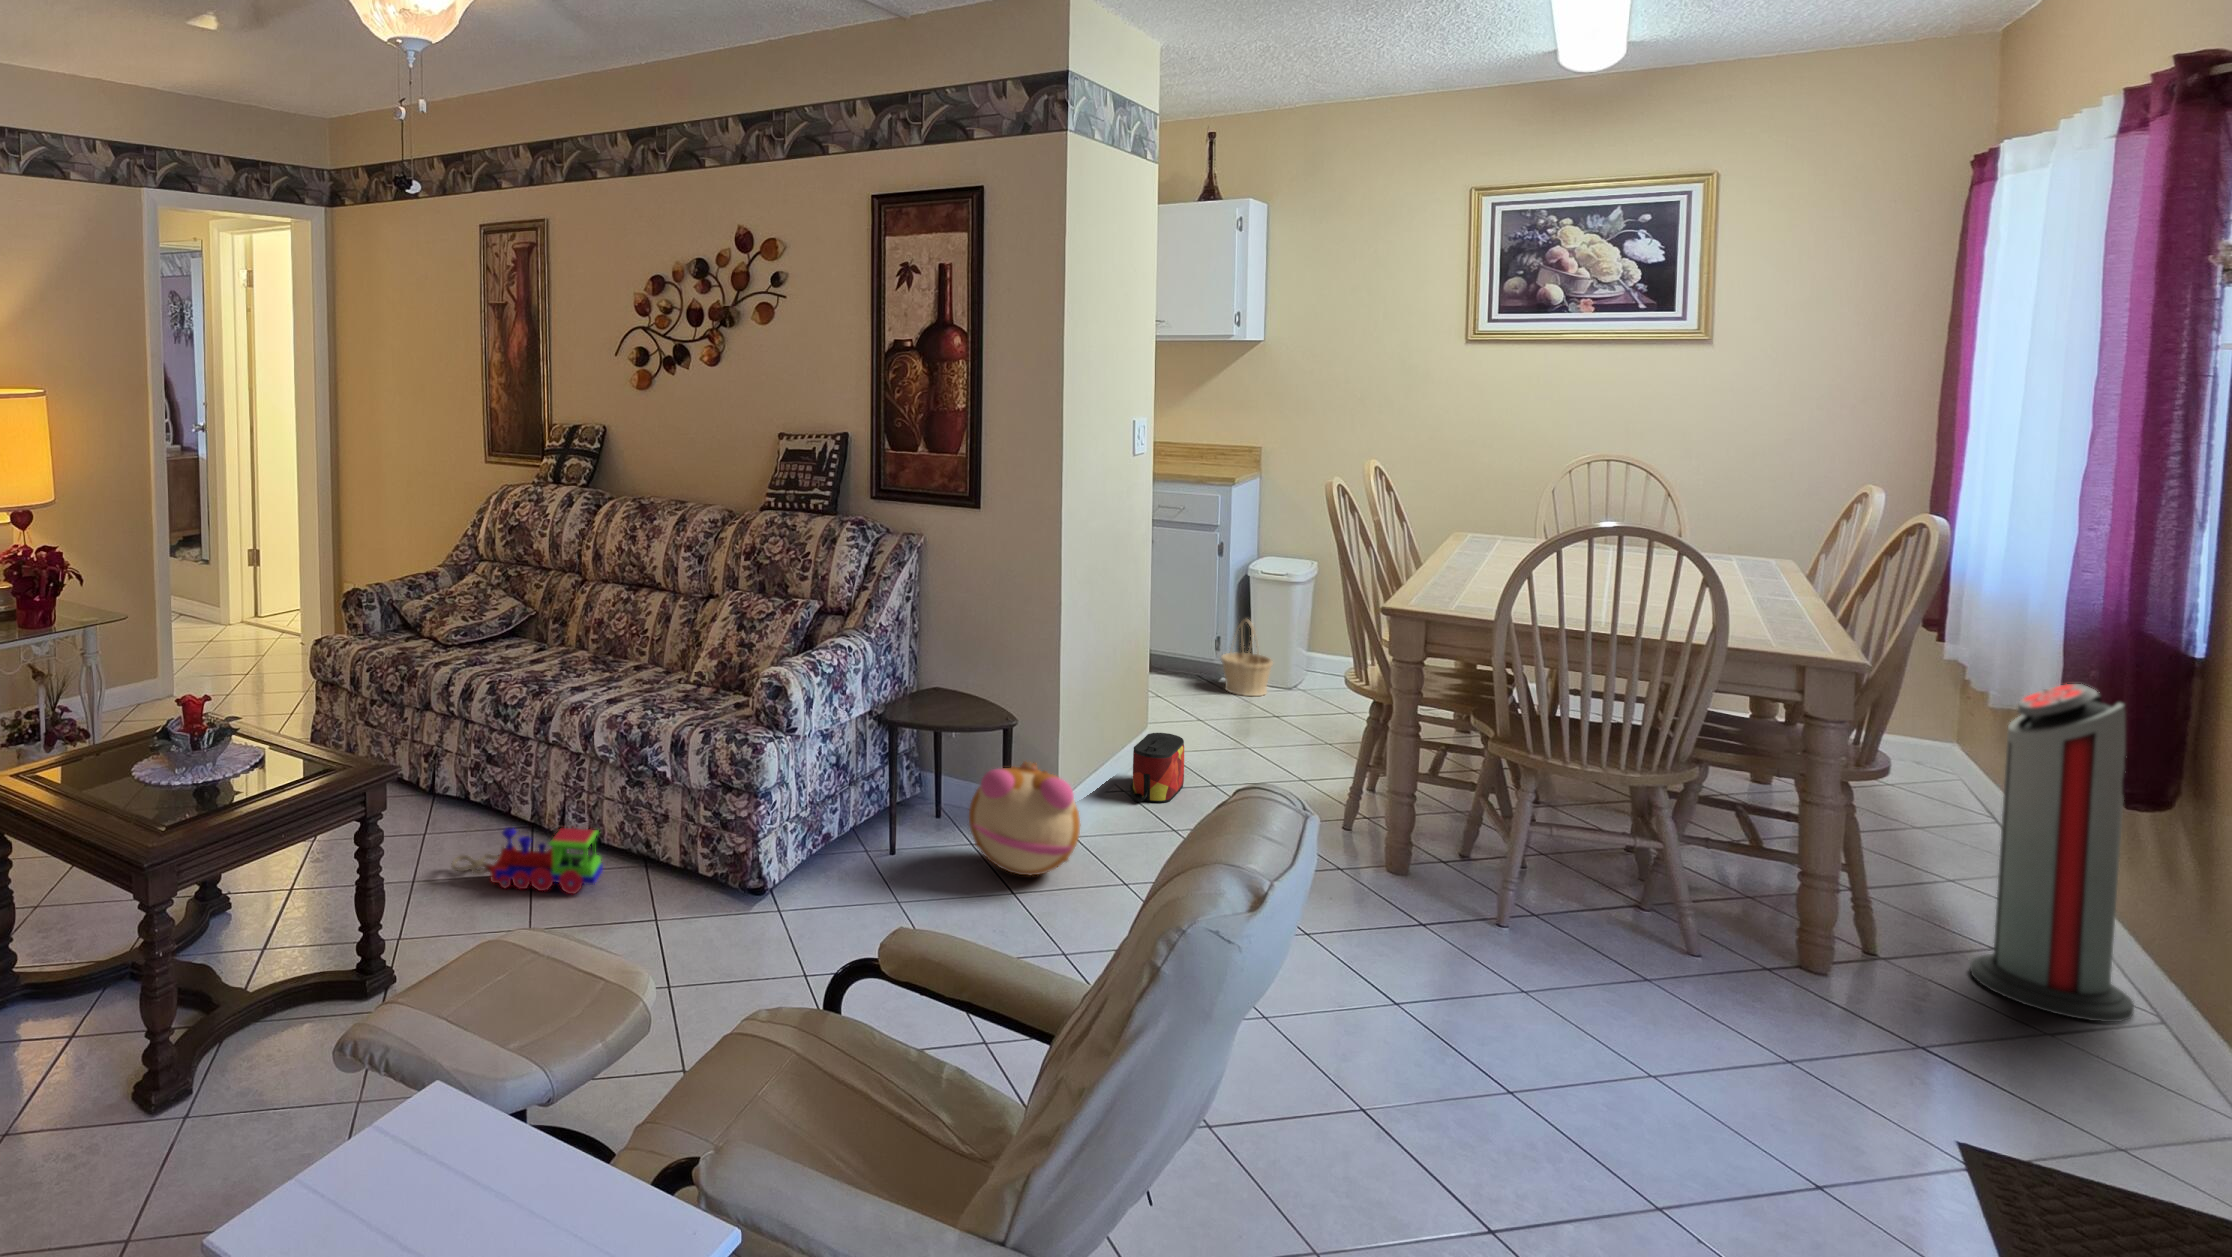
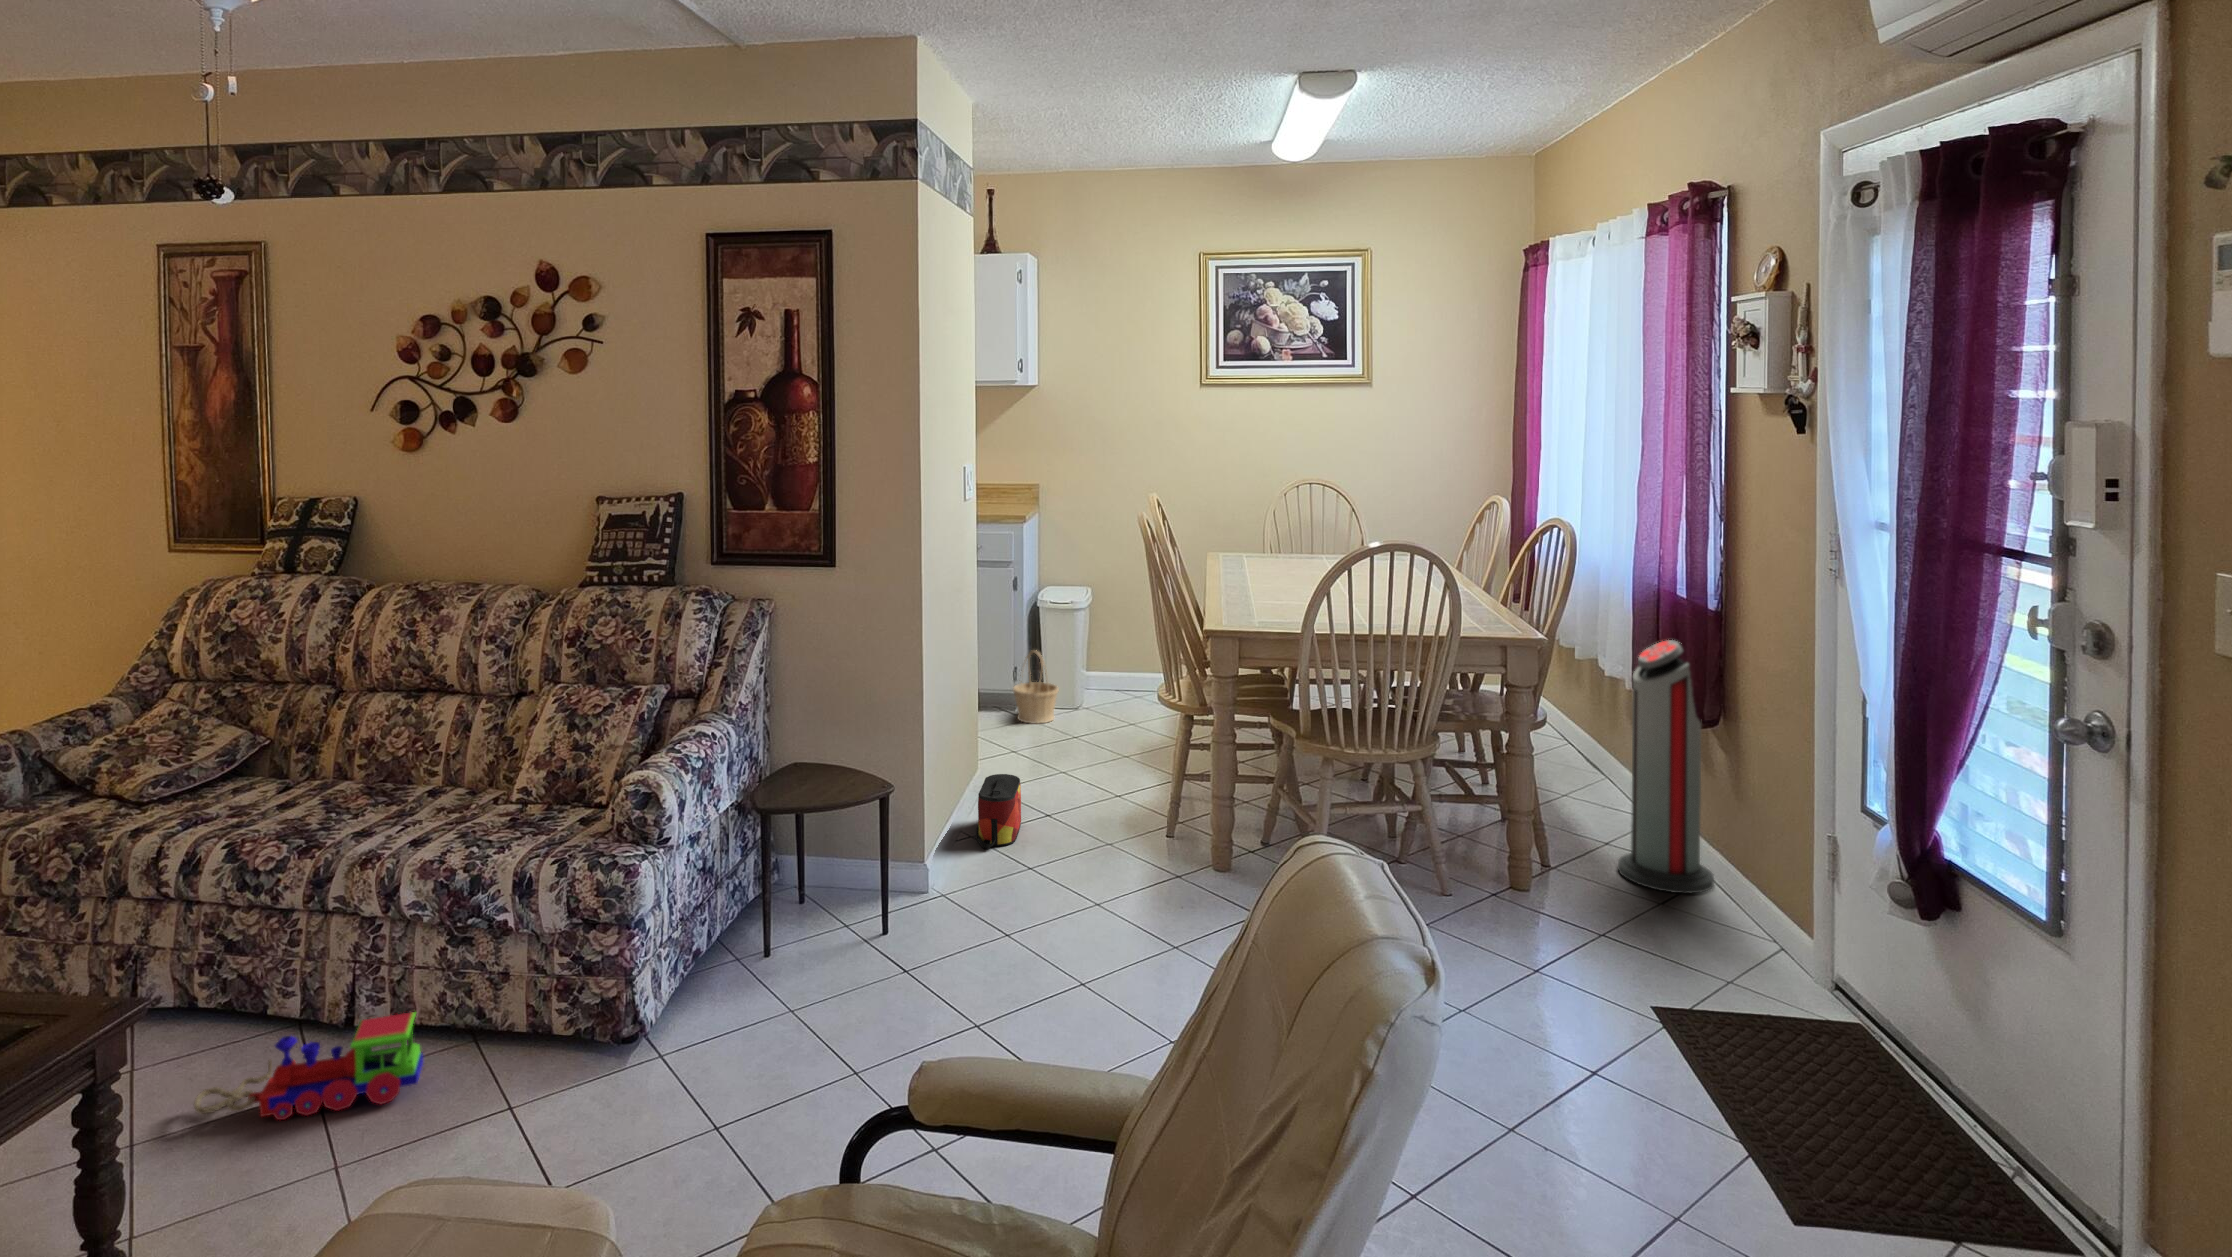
plush toy: present [969,762,1081,875] -> none [850,830,965,952]

